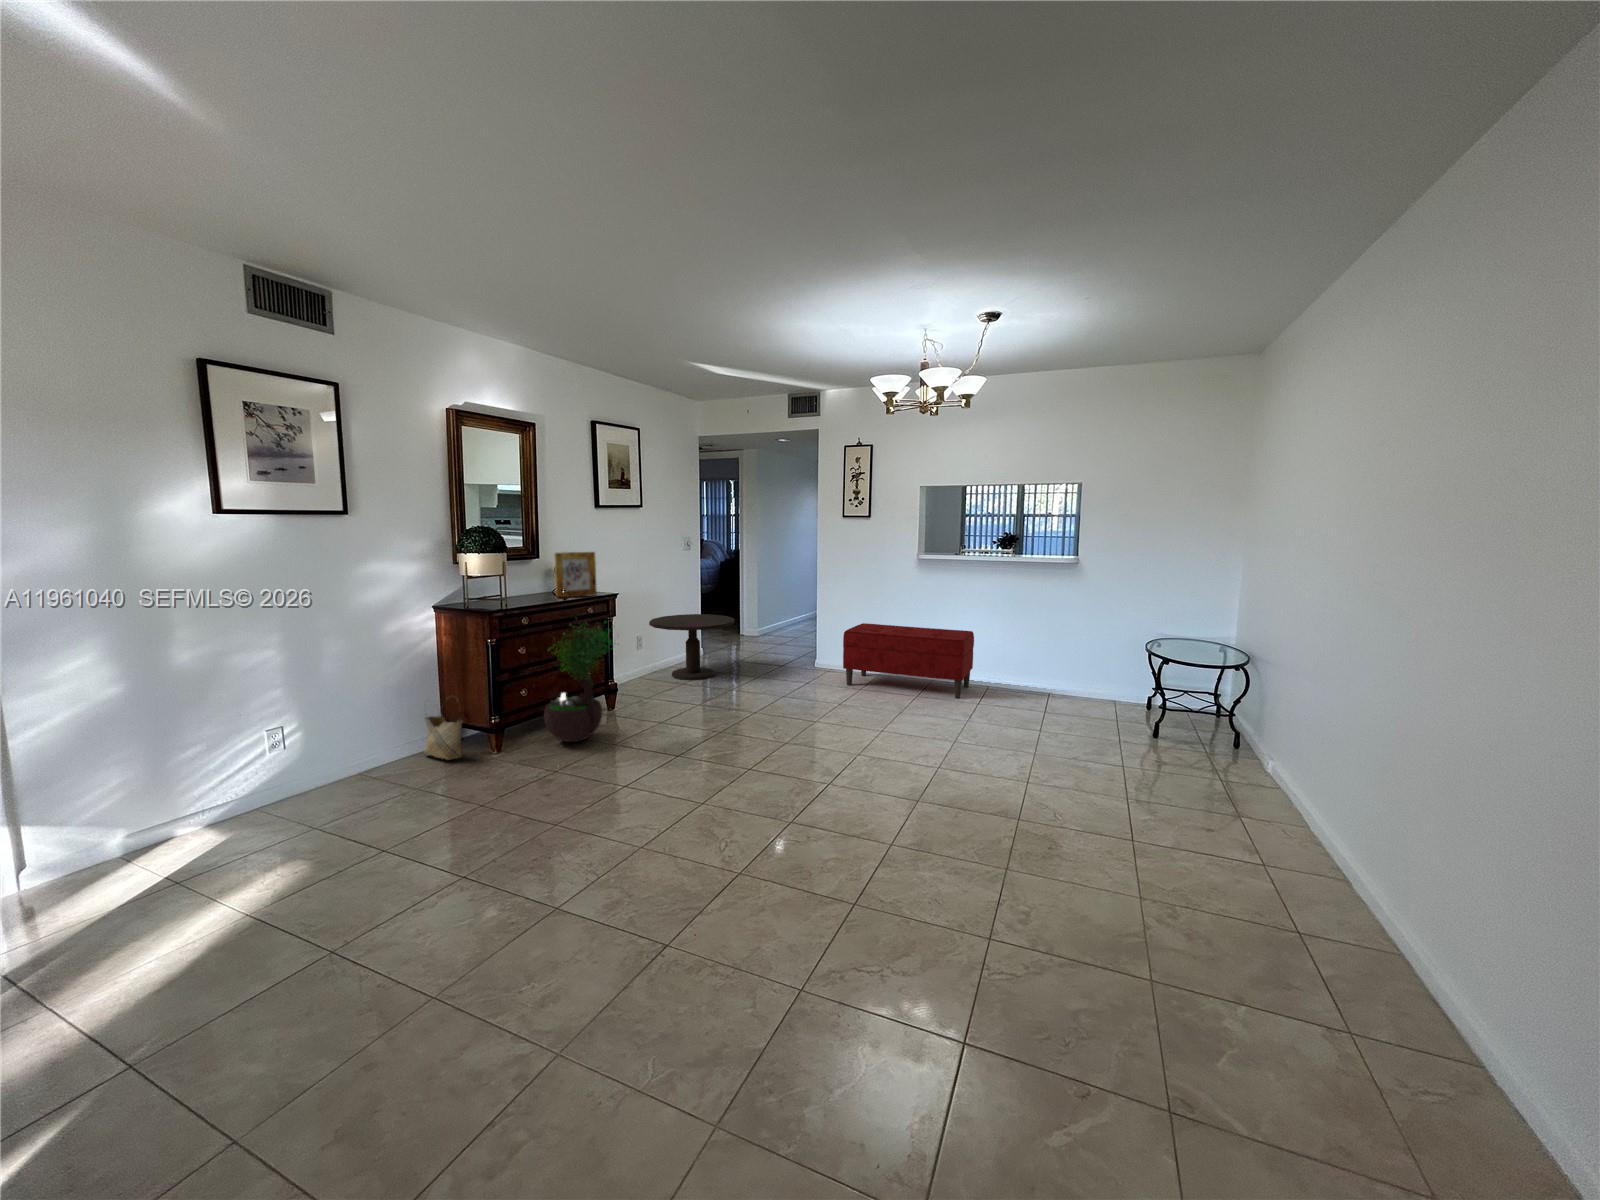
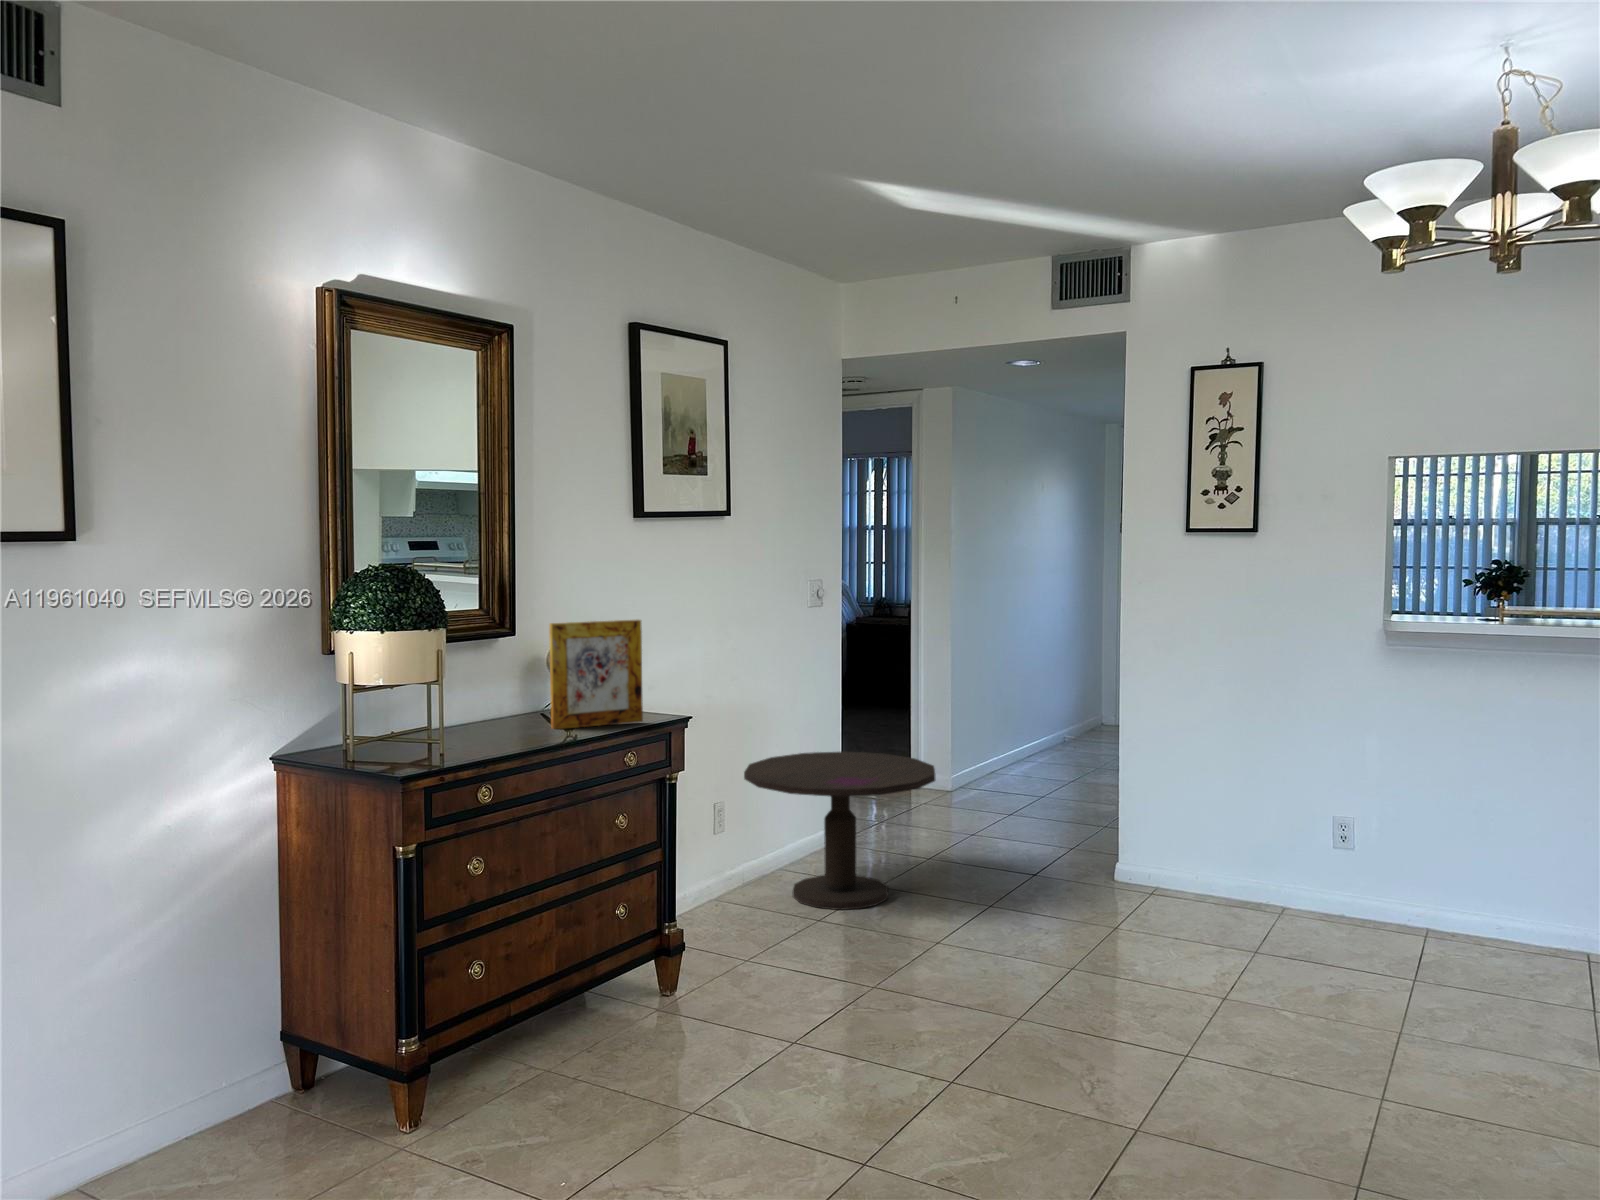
potted tree: present [544,622,614,742] -> none [522,788,705,1103]
bench: present [843,623,974,698] -> none [1209,781,1549,989]
woven basket: present [424,706,463,760] -> none [235,981,328,1152]

